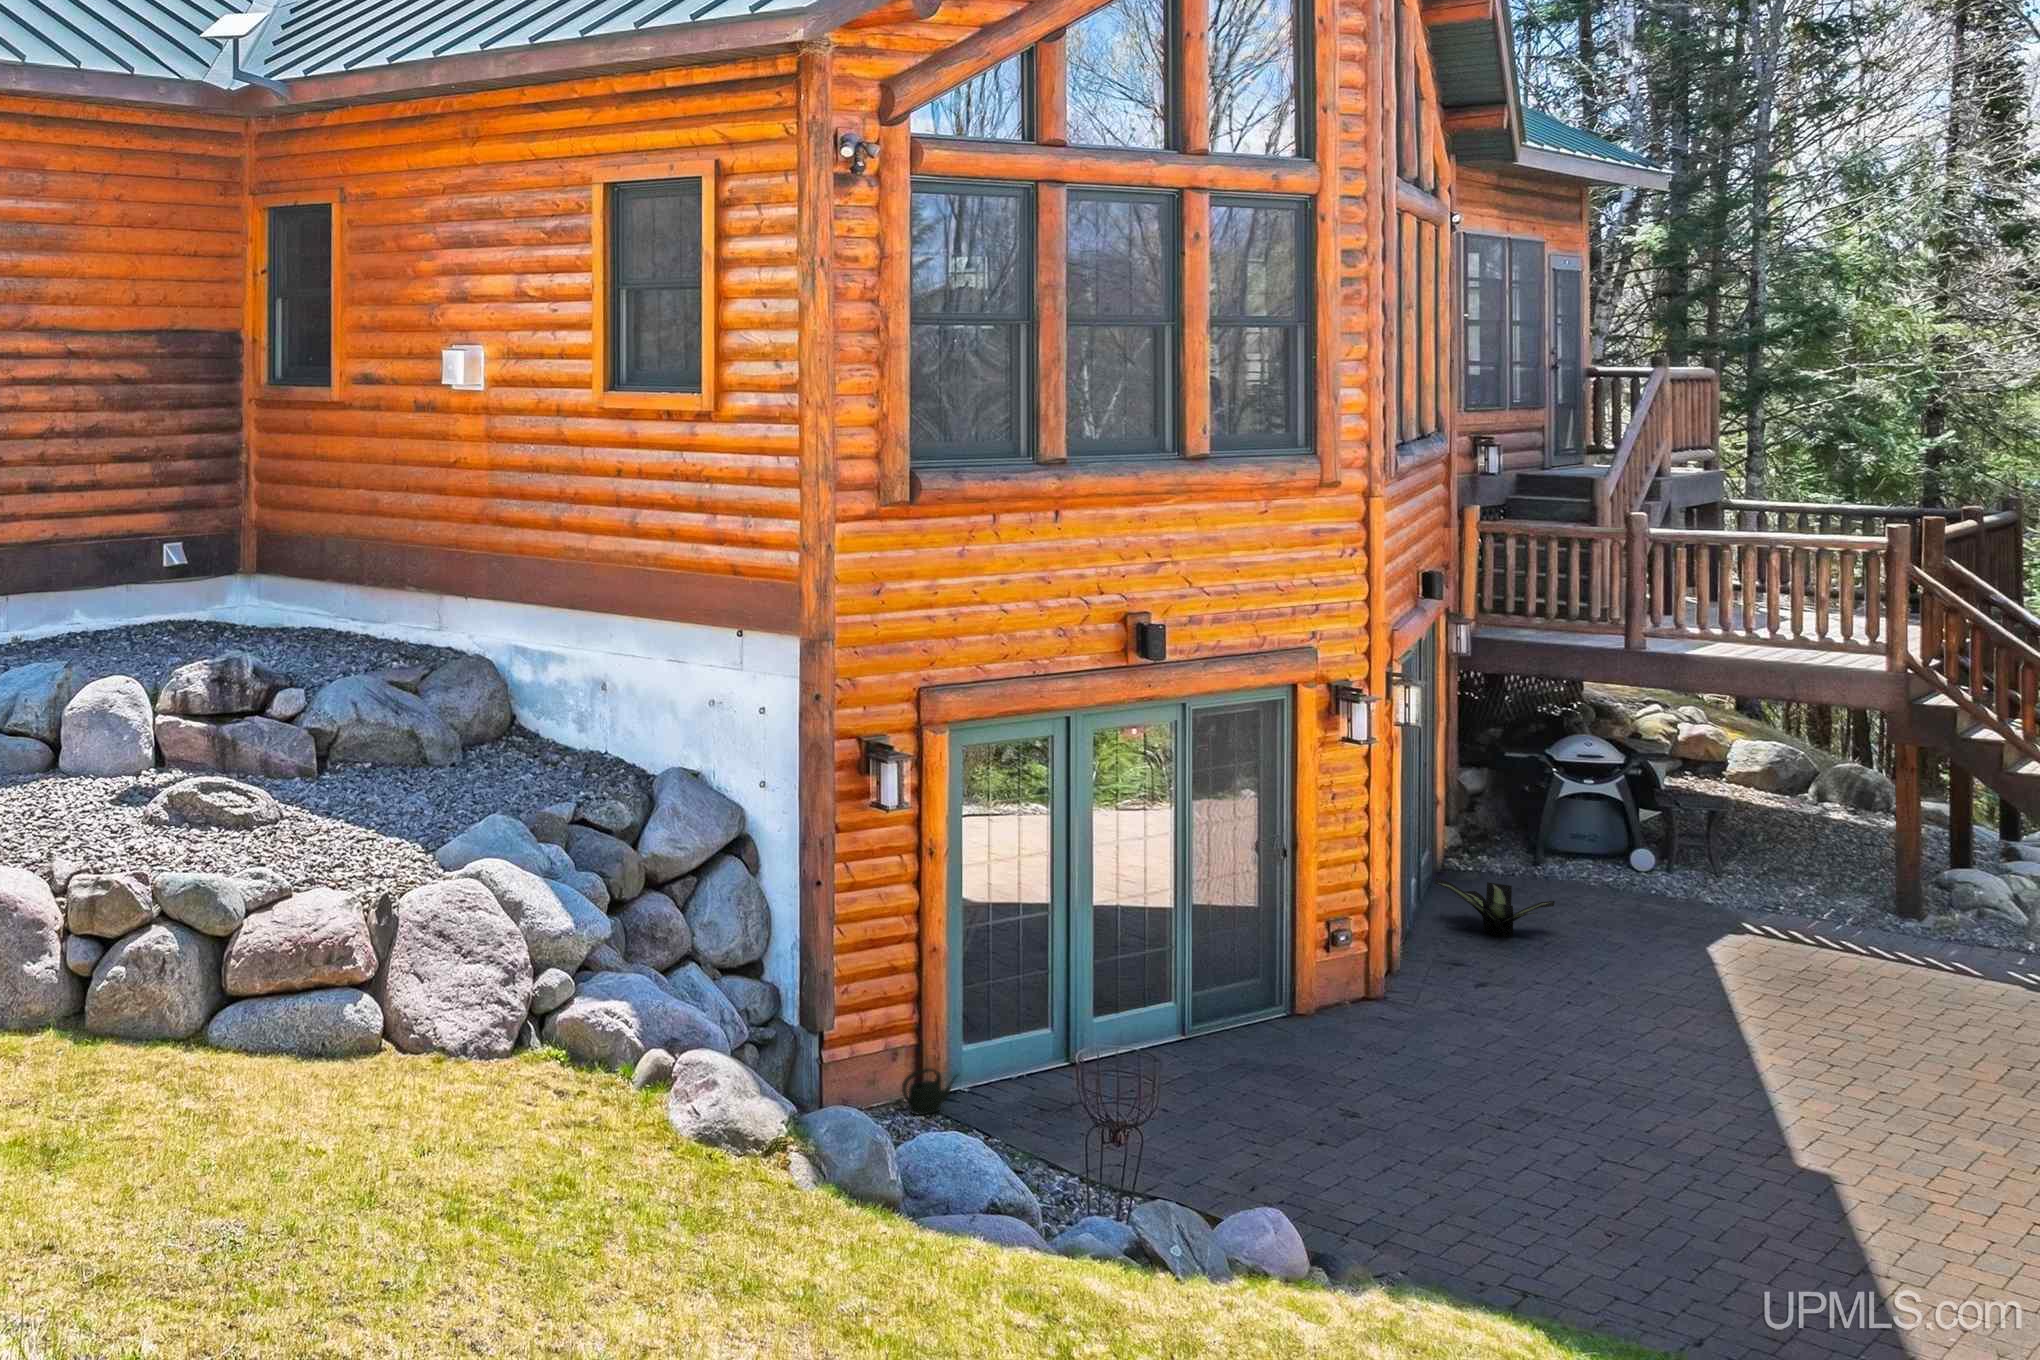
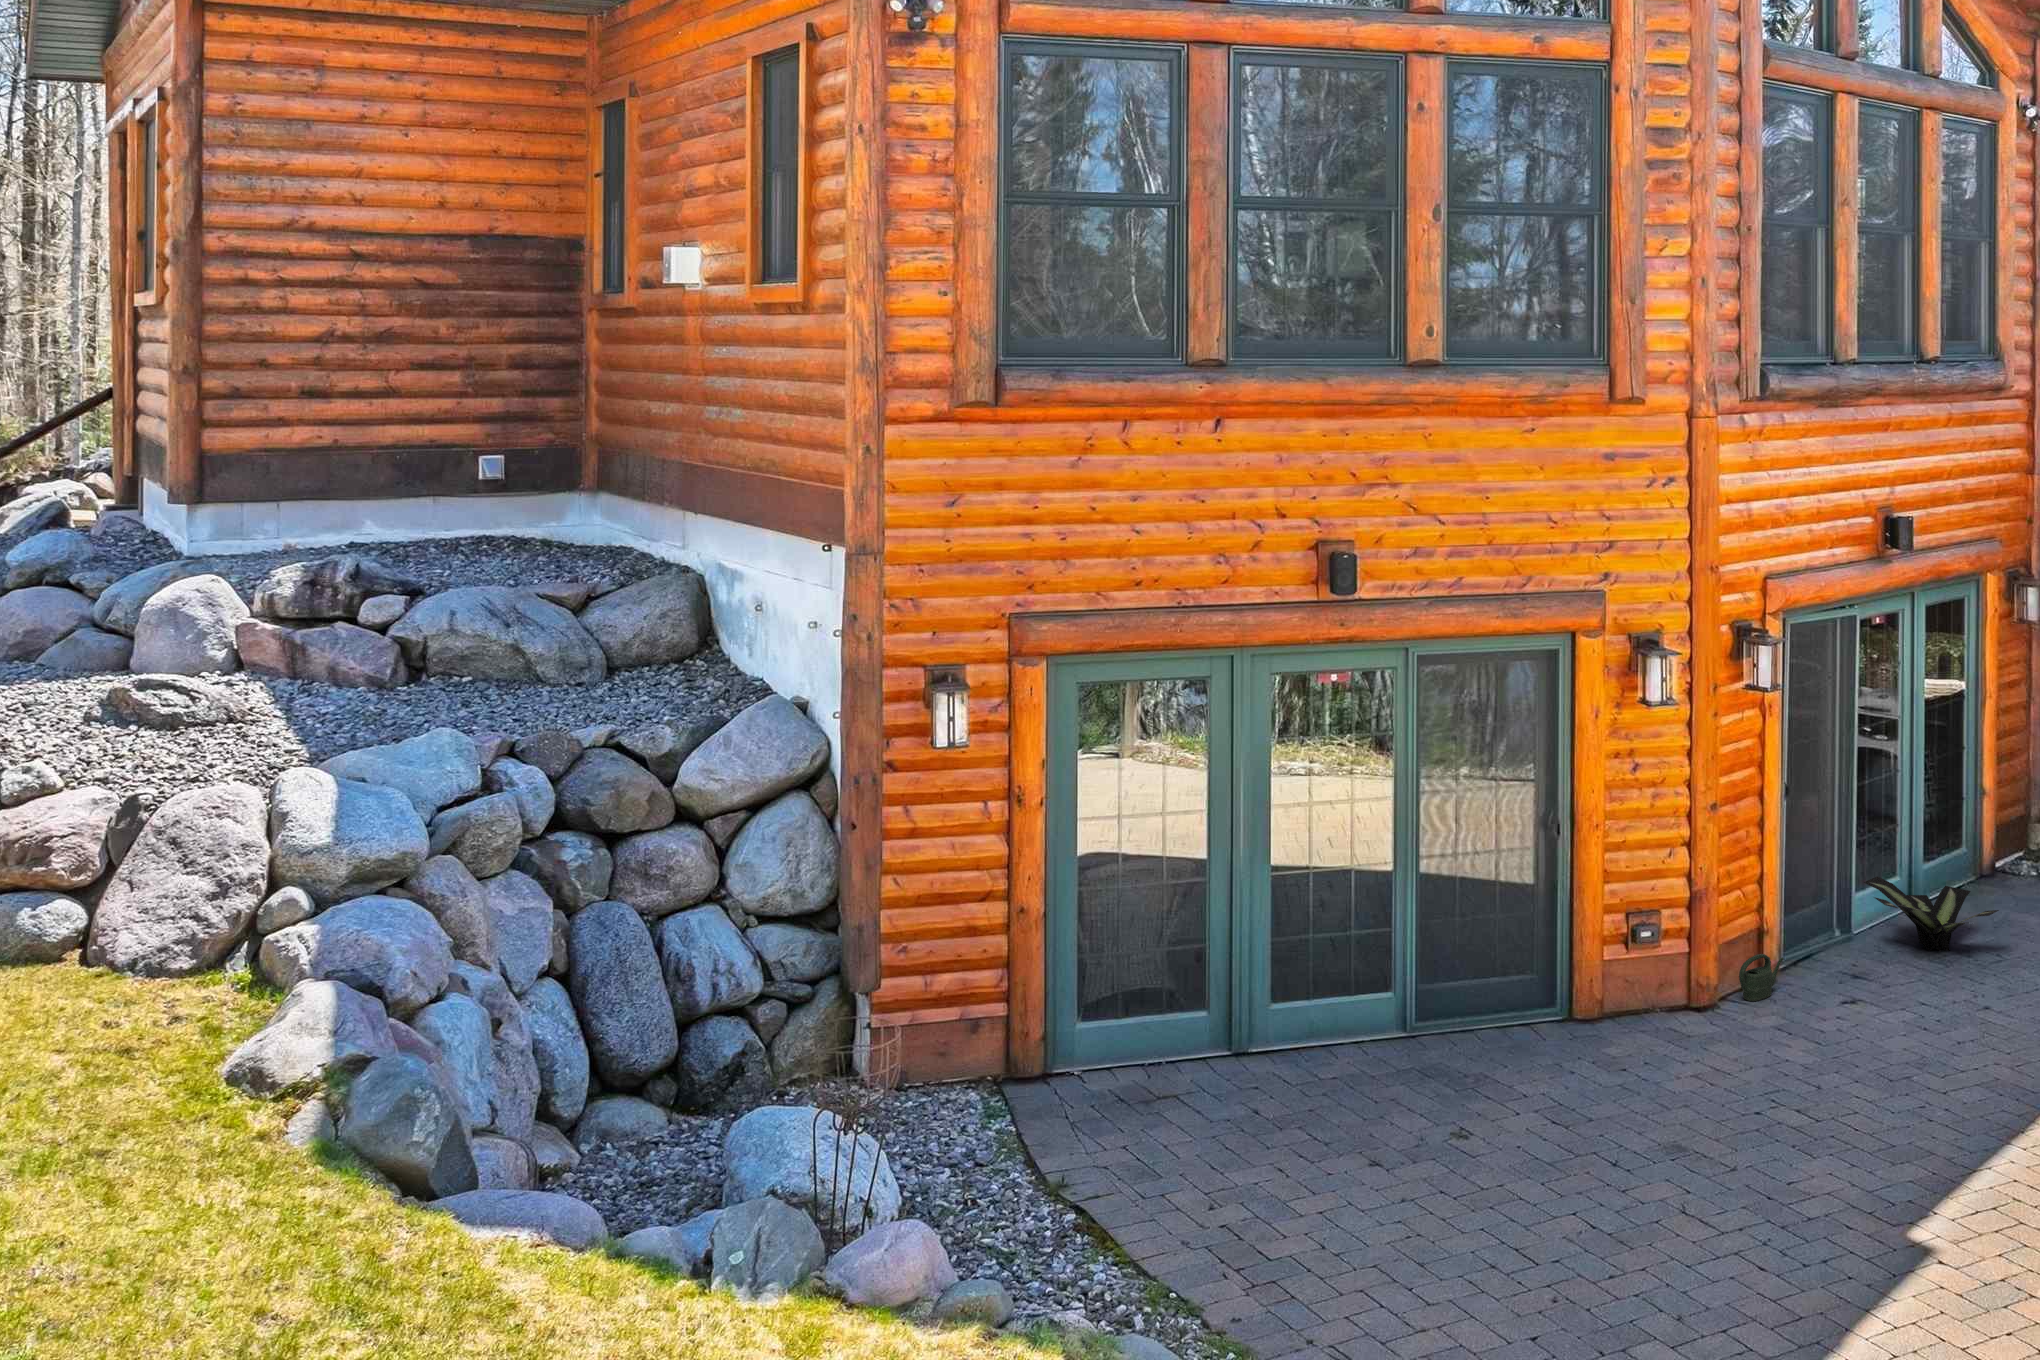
watering can: present [902,1068,958,1115] -> present [1739,954,1784,1001]

